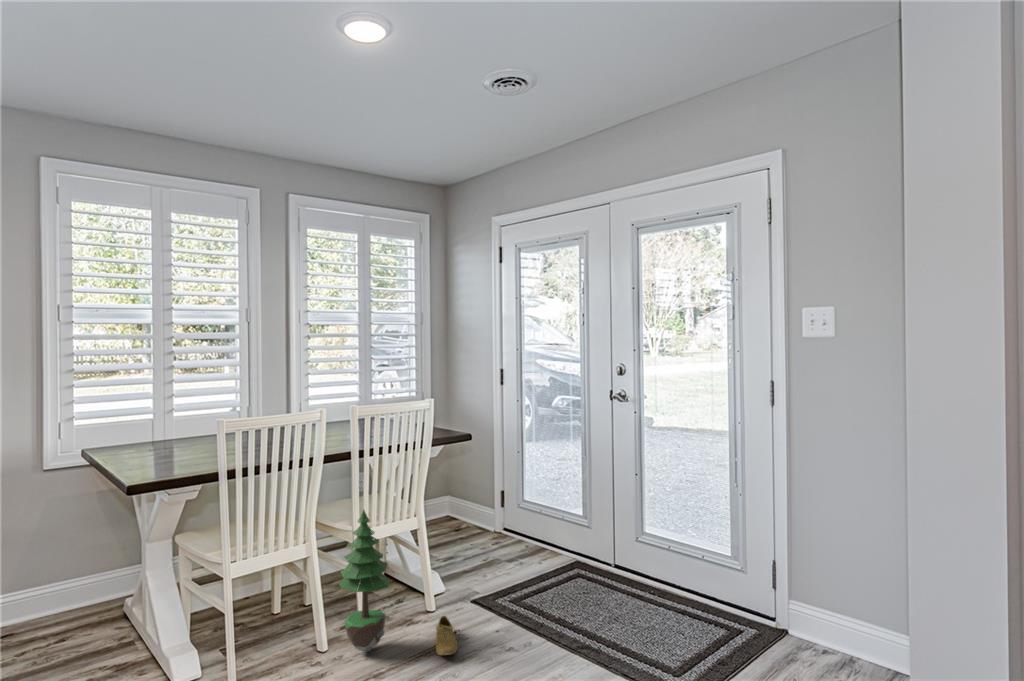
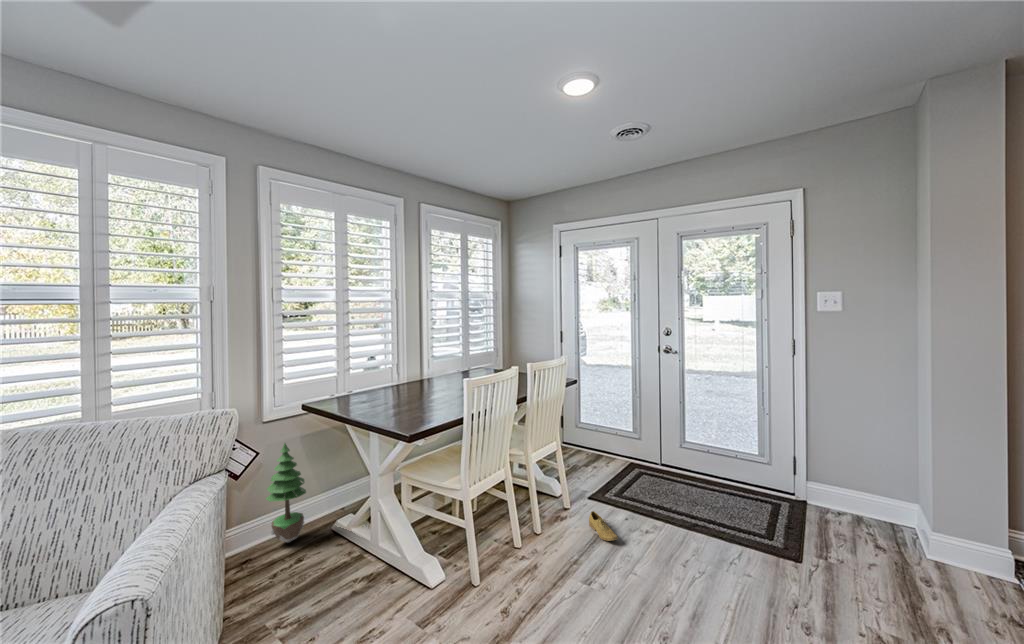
potted tree: present [338,510,390,652] -> present [266,443,306,543]

